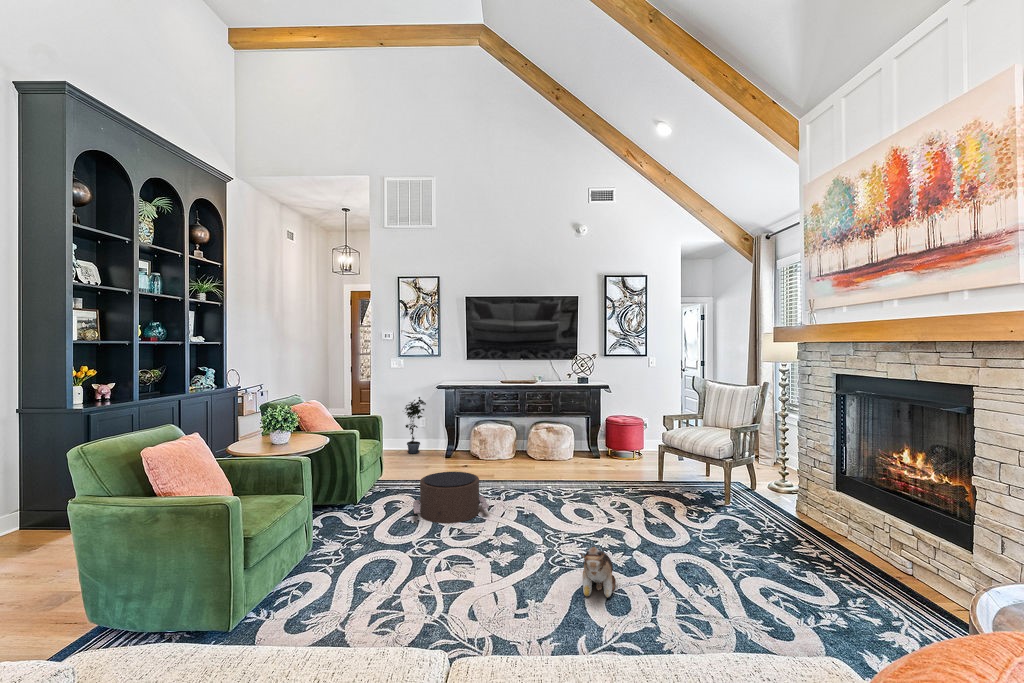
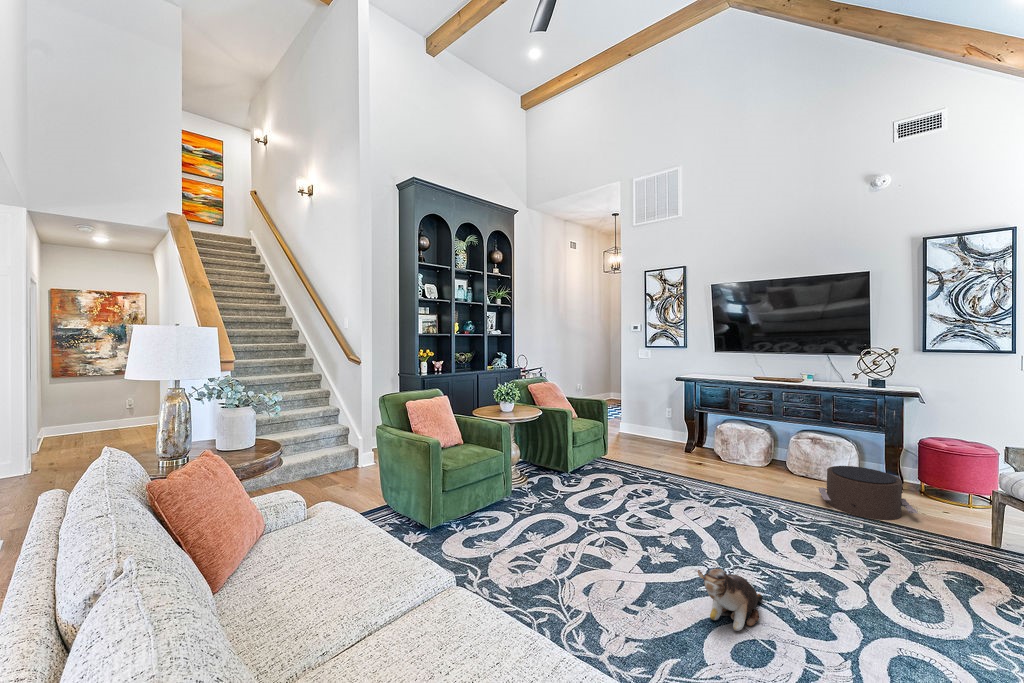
potted plant: present [405,397,426,454] -> none [645,386,668,438]
pouf: present [413,472,489,523] -> present [819,466,918,520]

